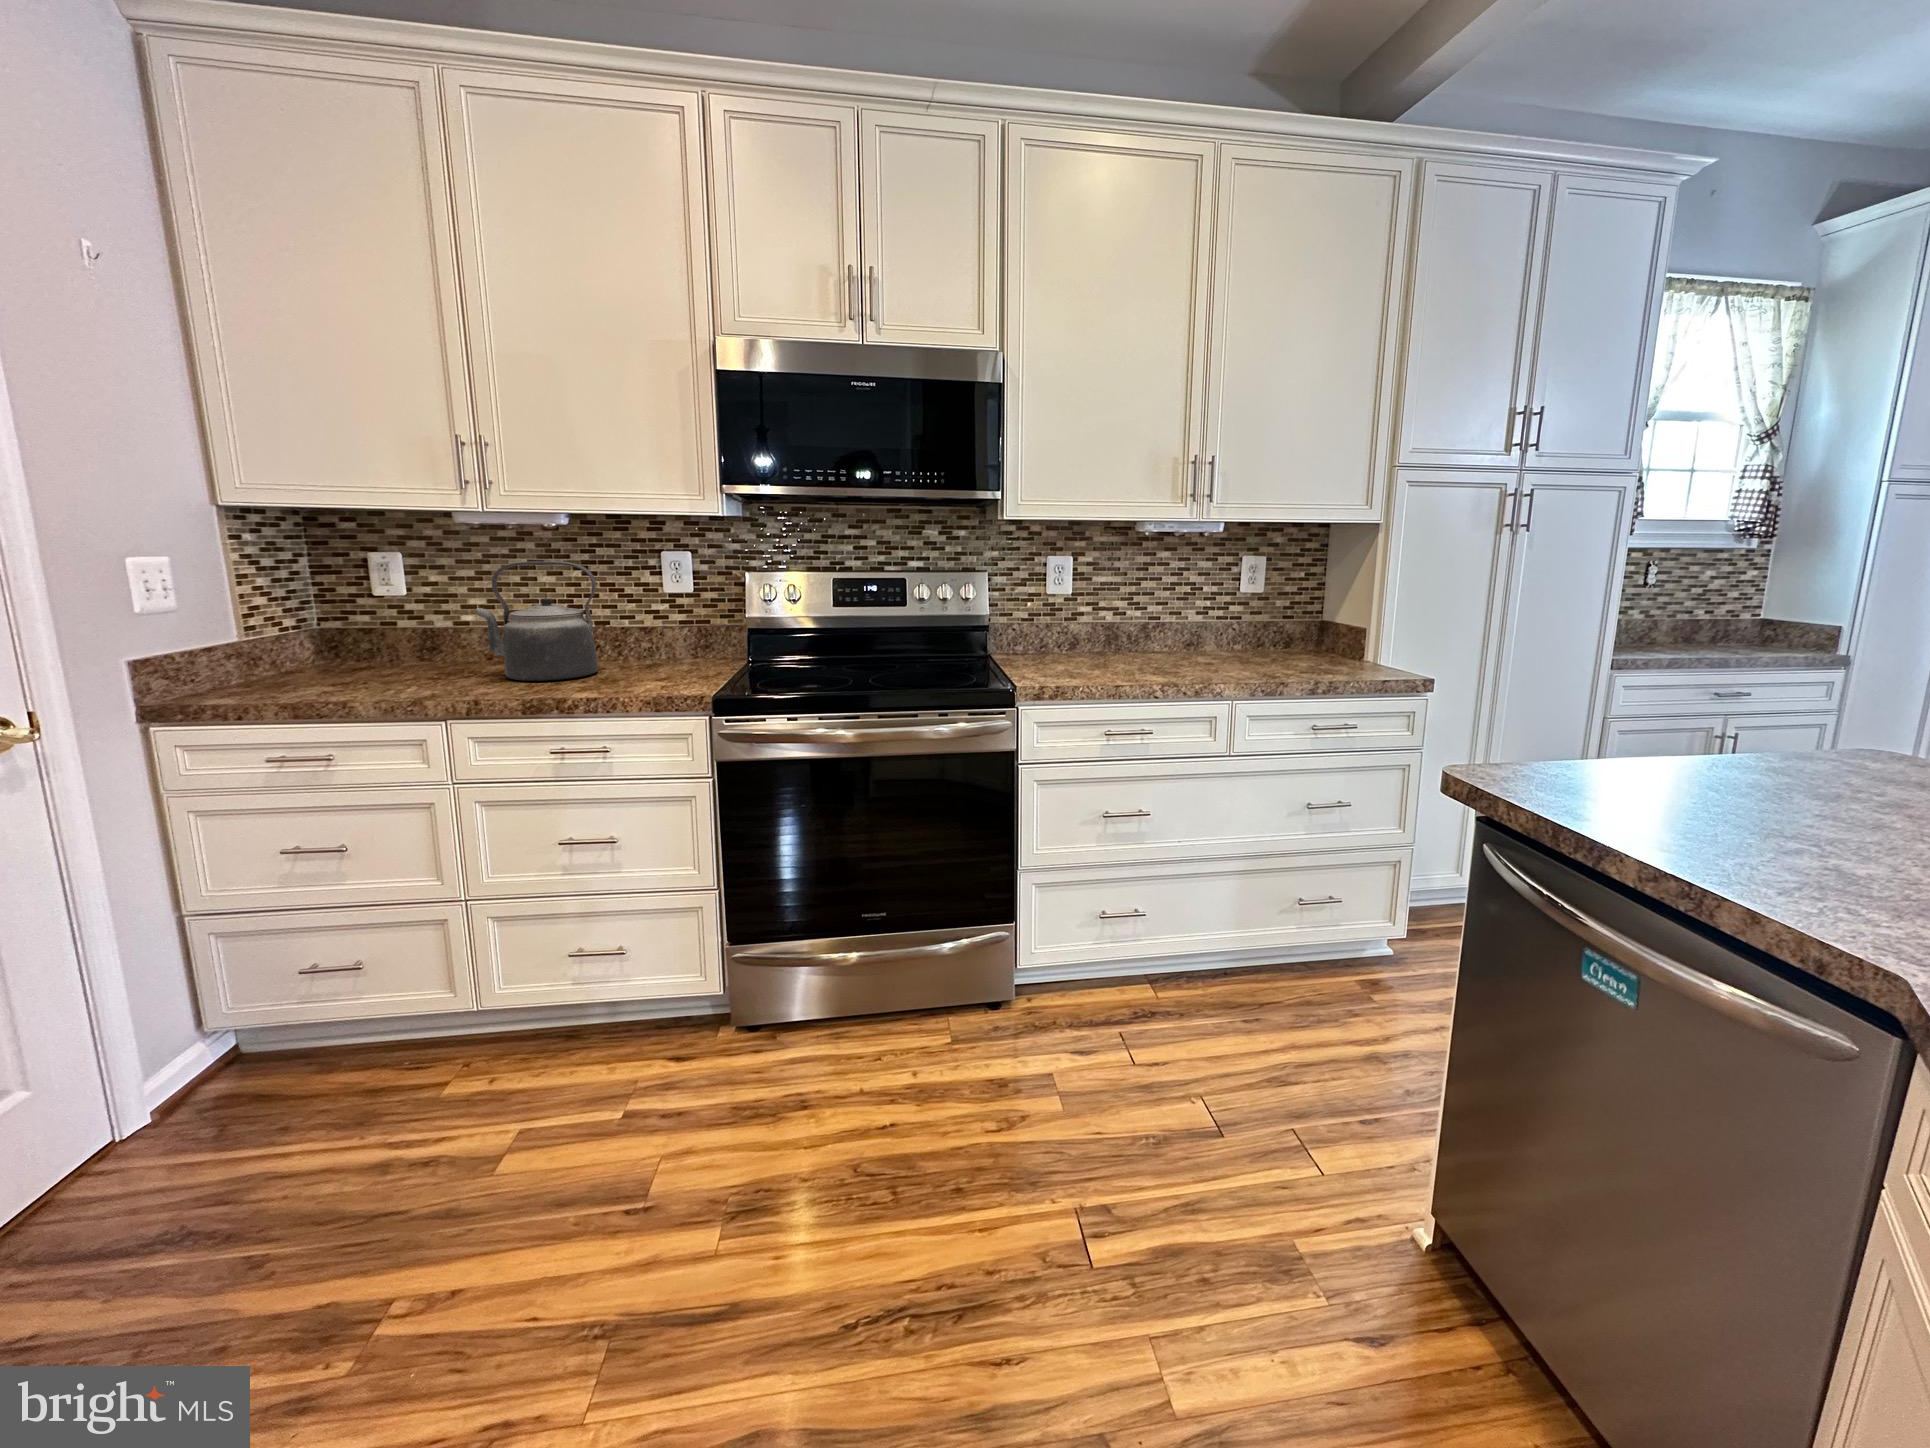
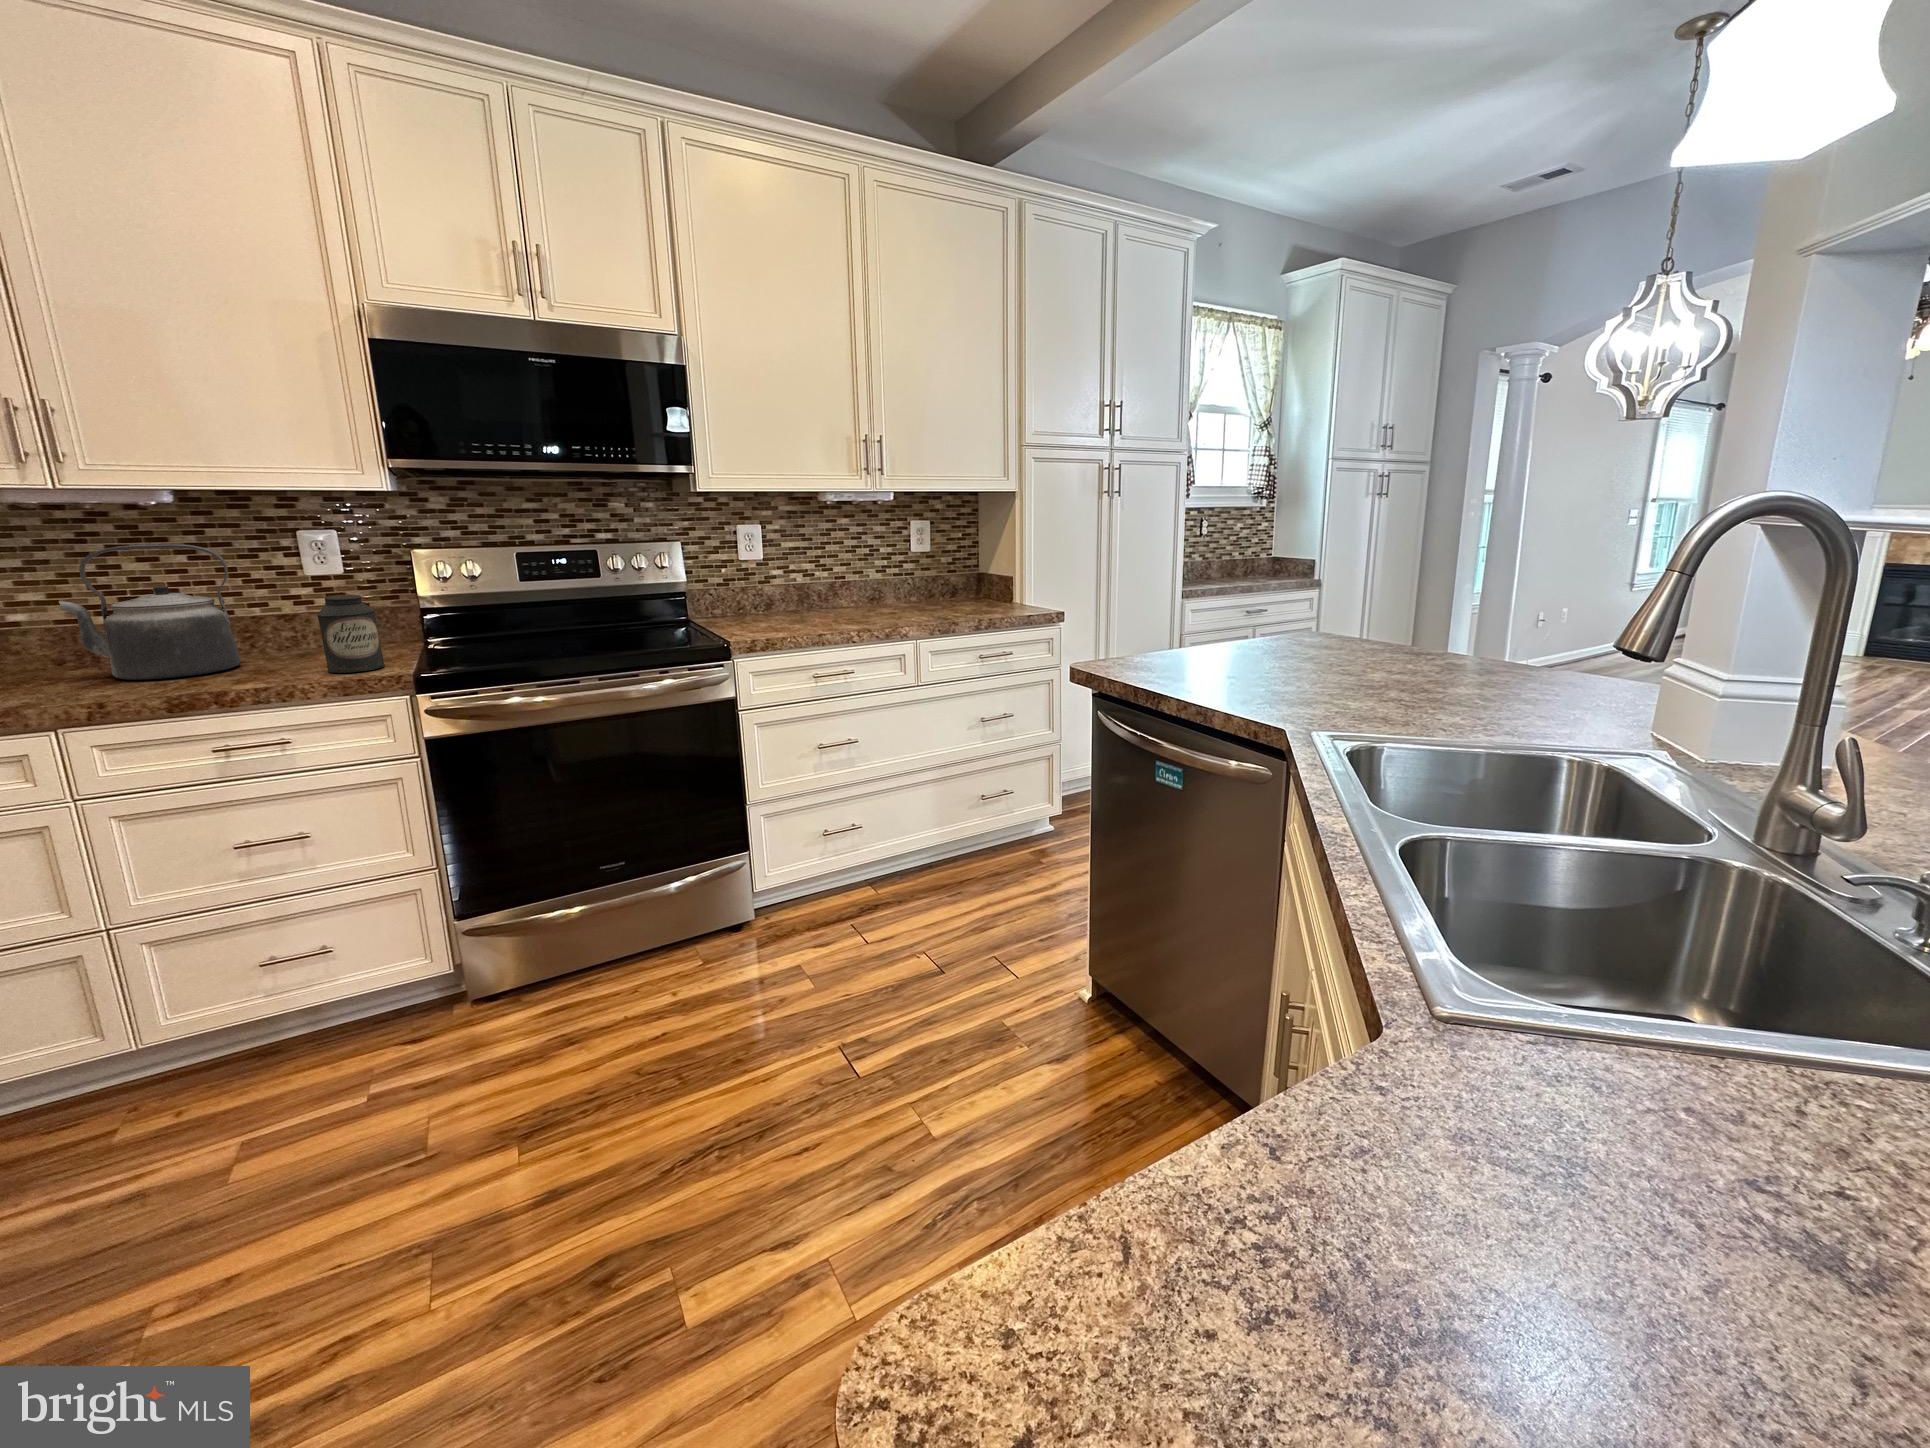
canister: none [649,614,699,689] -> present [317,595,385,673]

